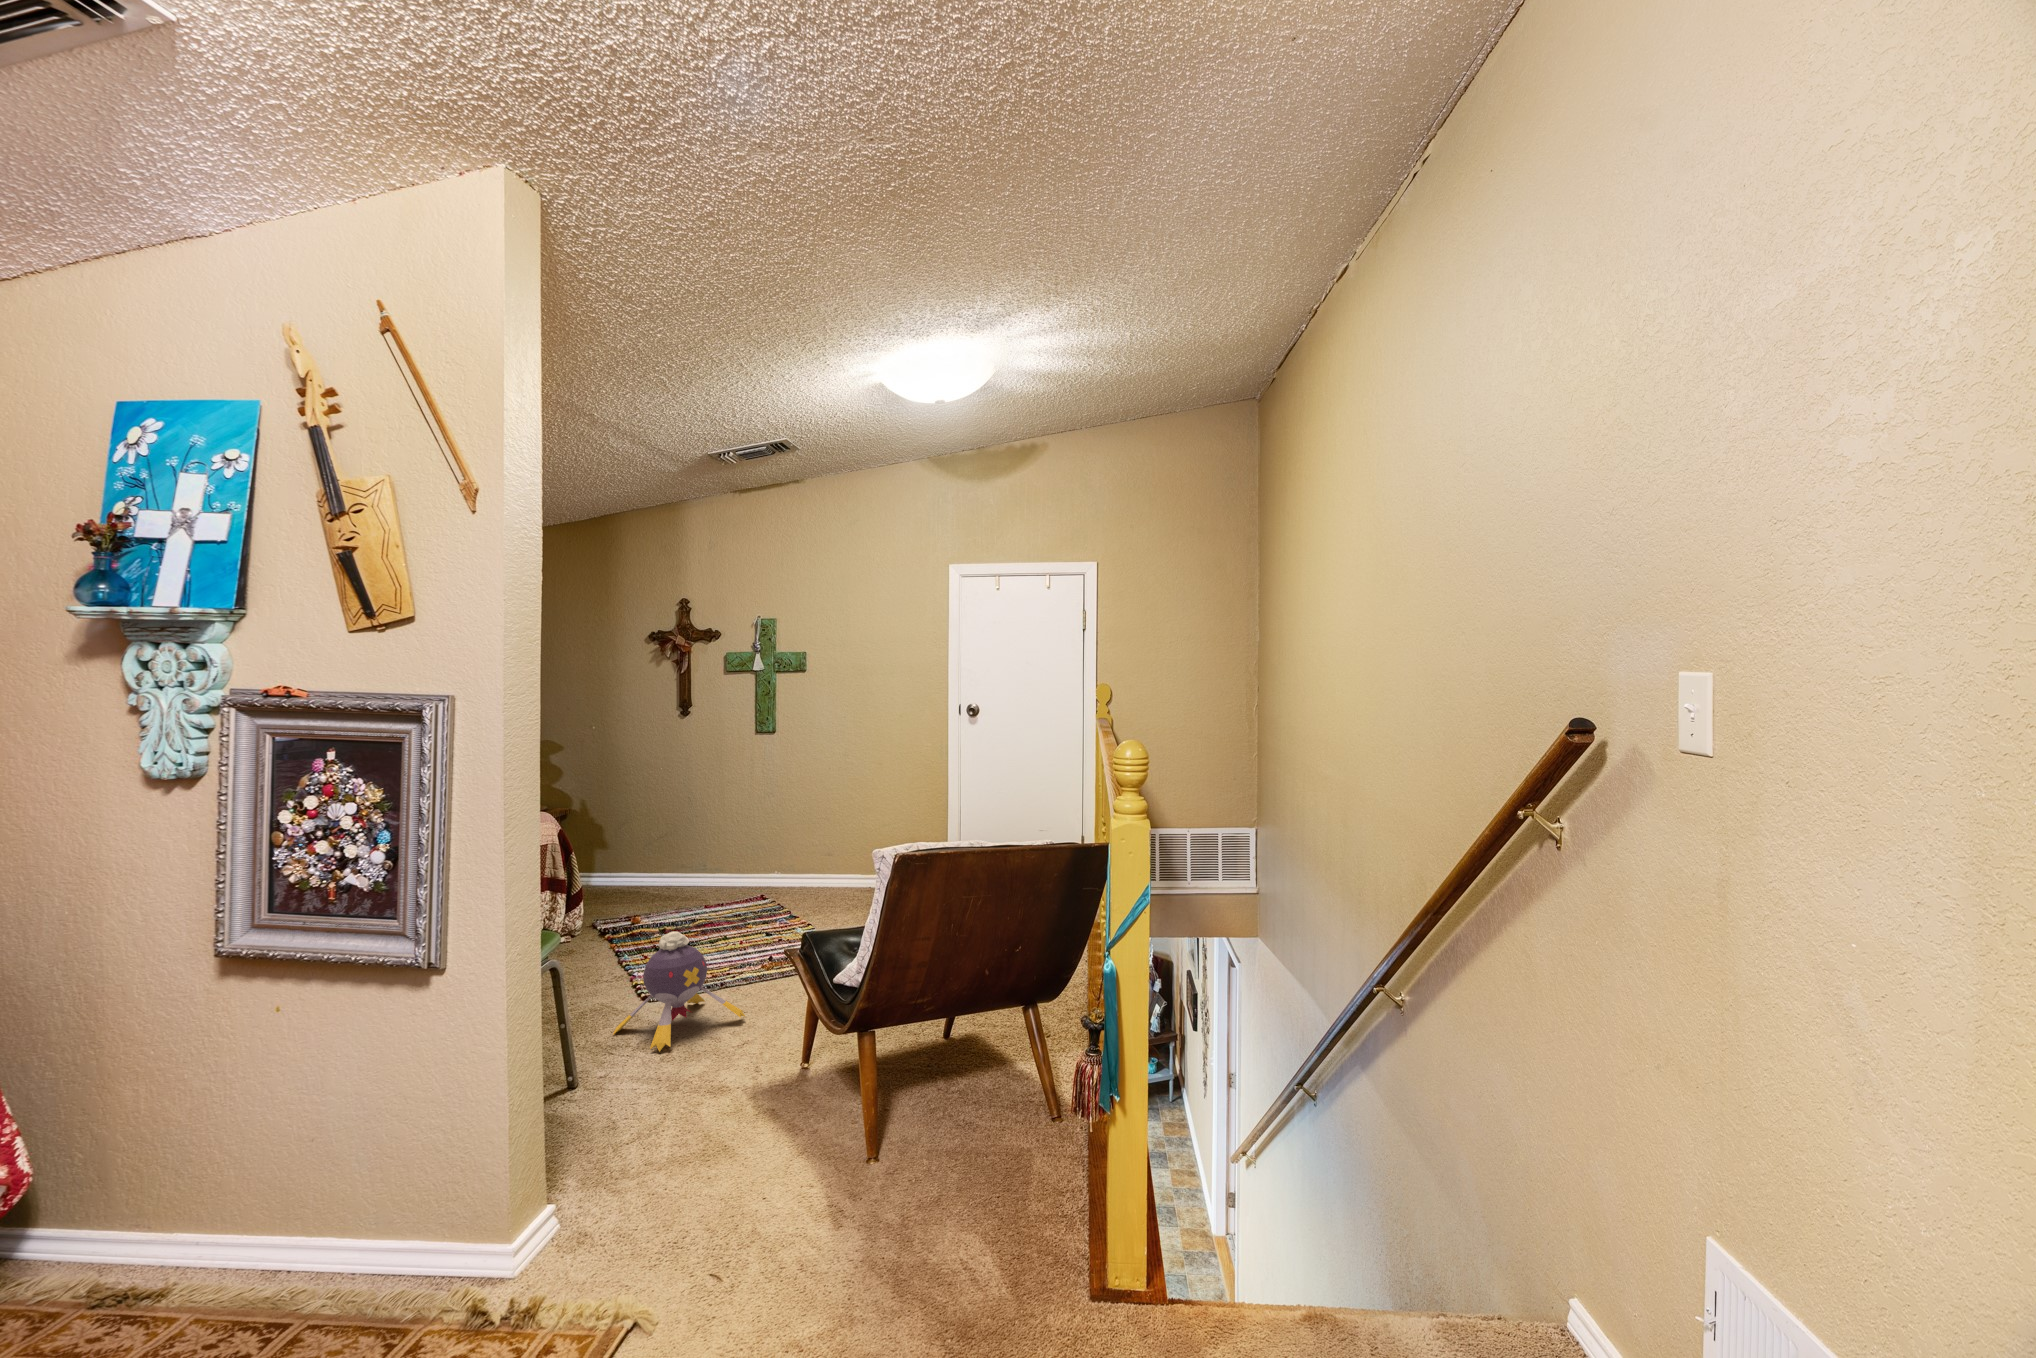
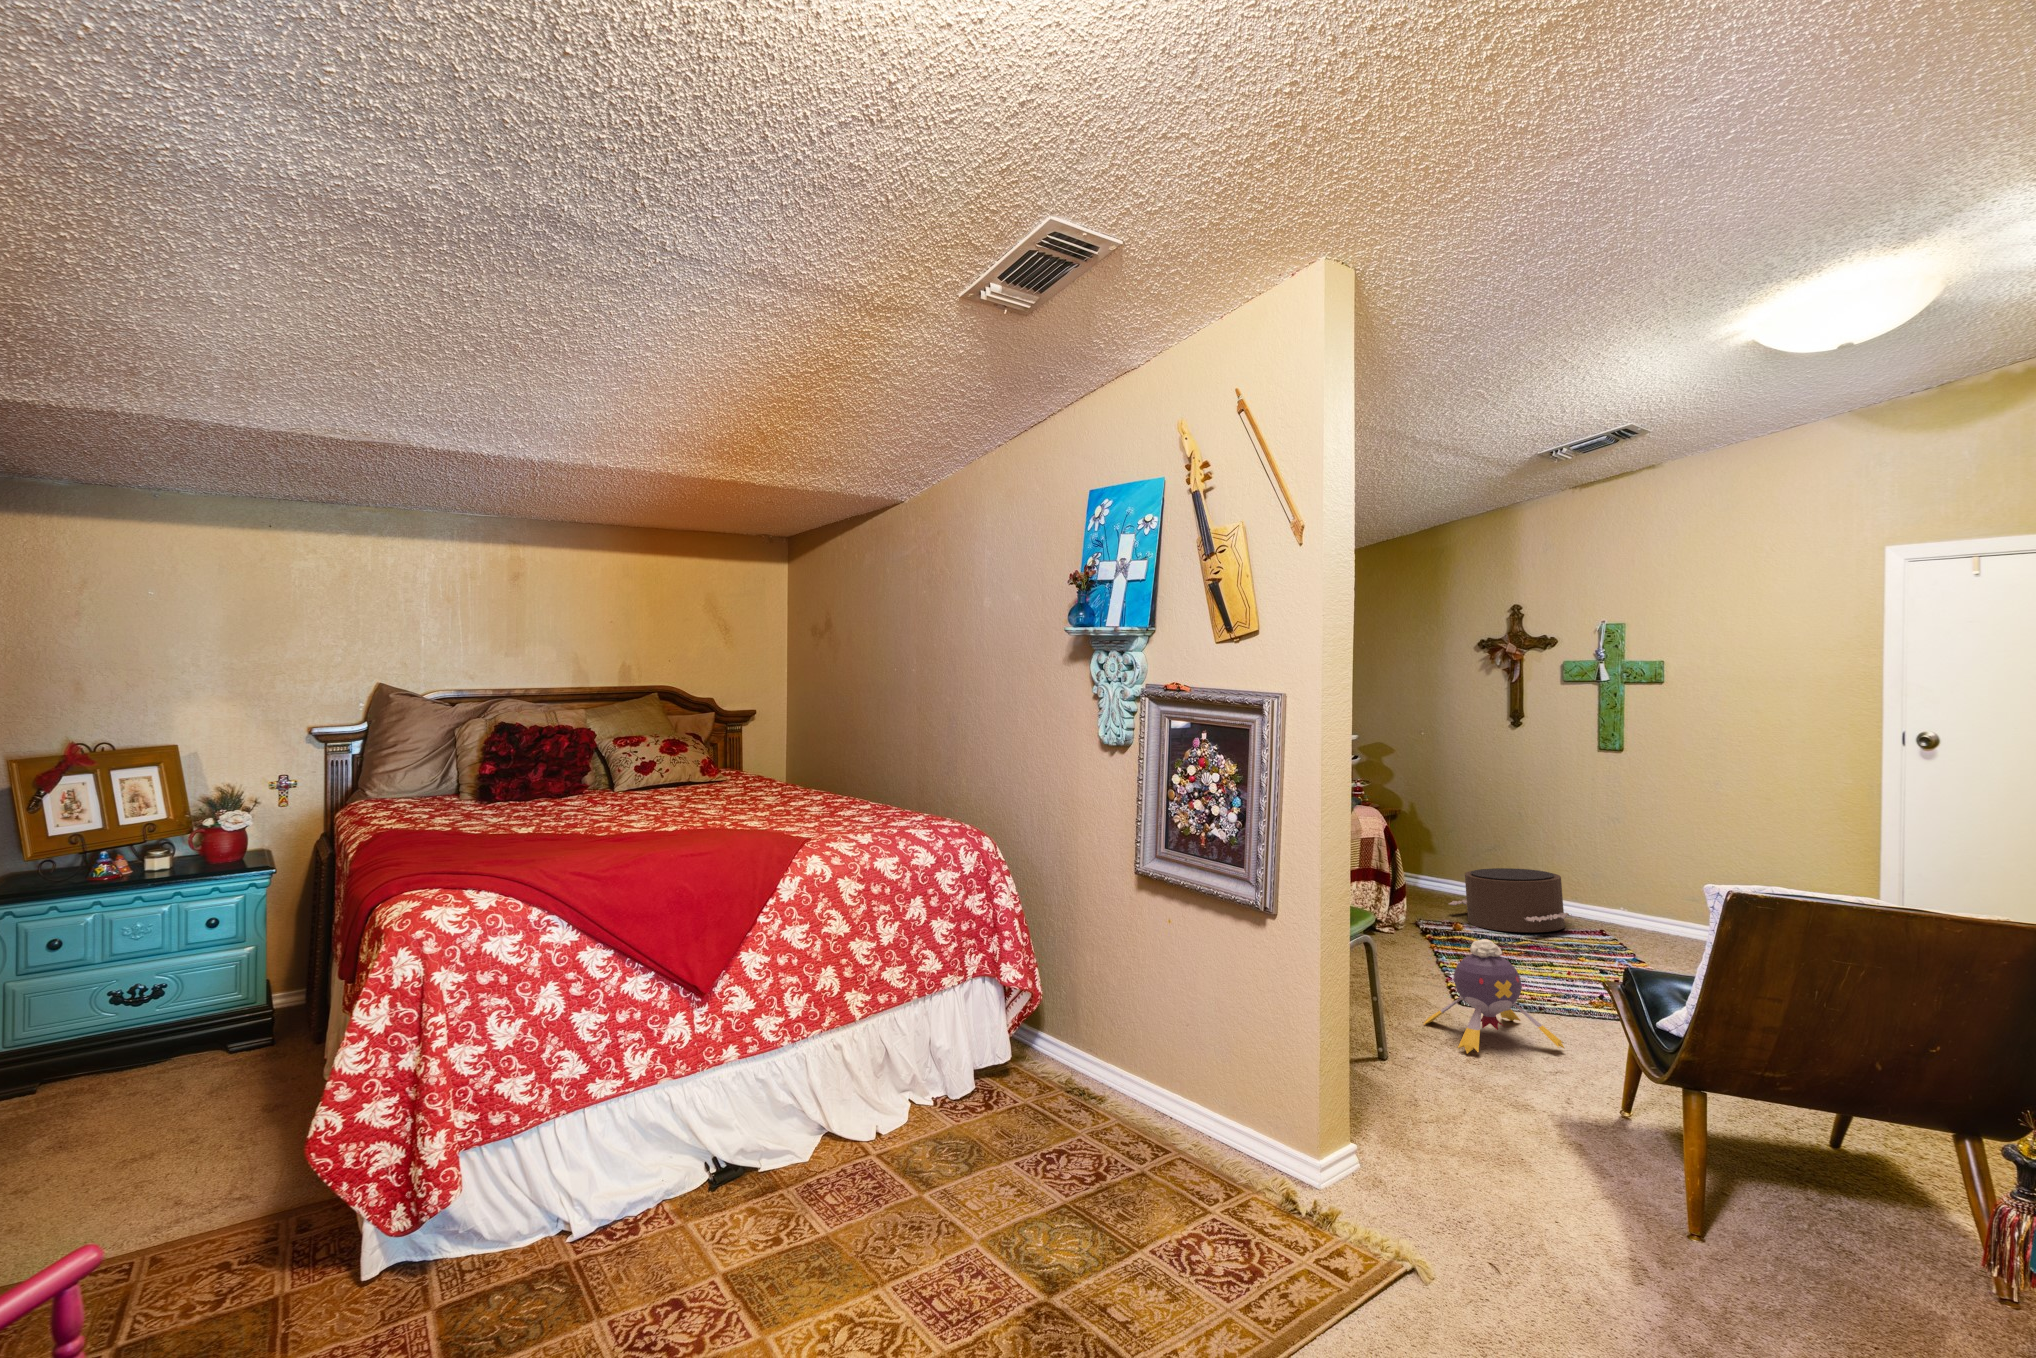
pouf: none [626,851,739,916] -> present [1448,868,1571,932]

